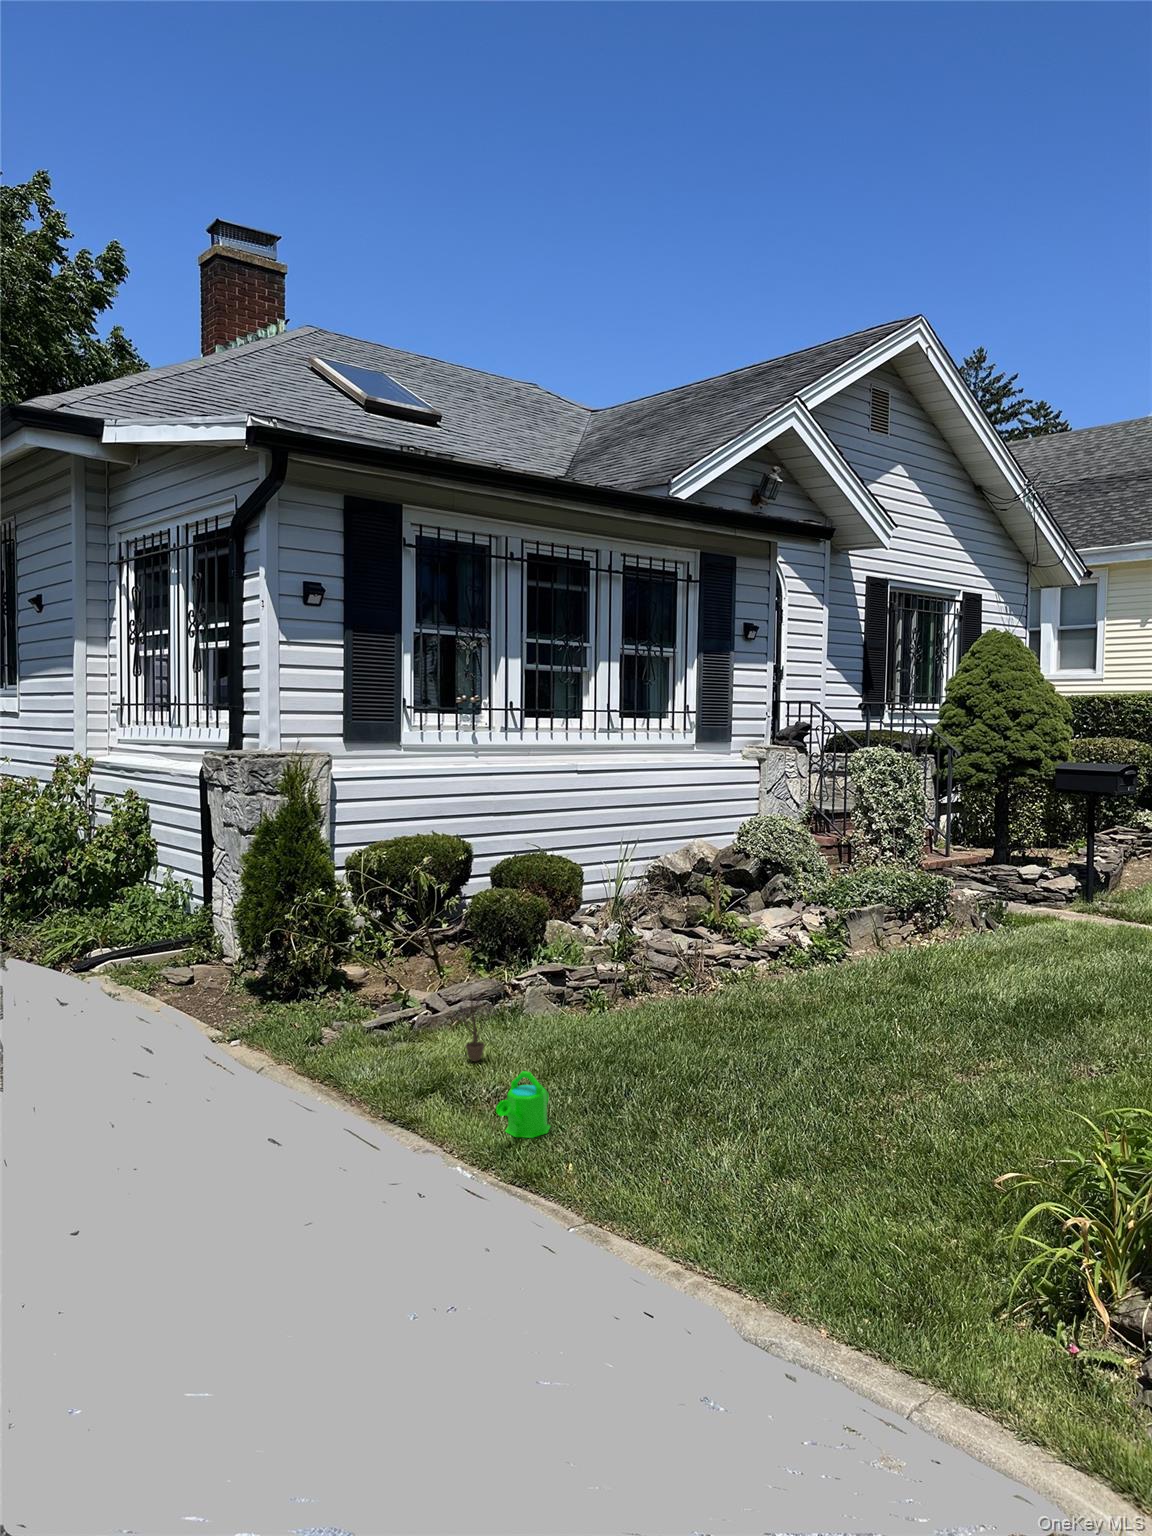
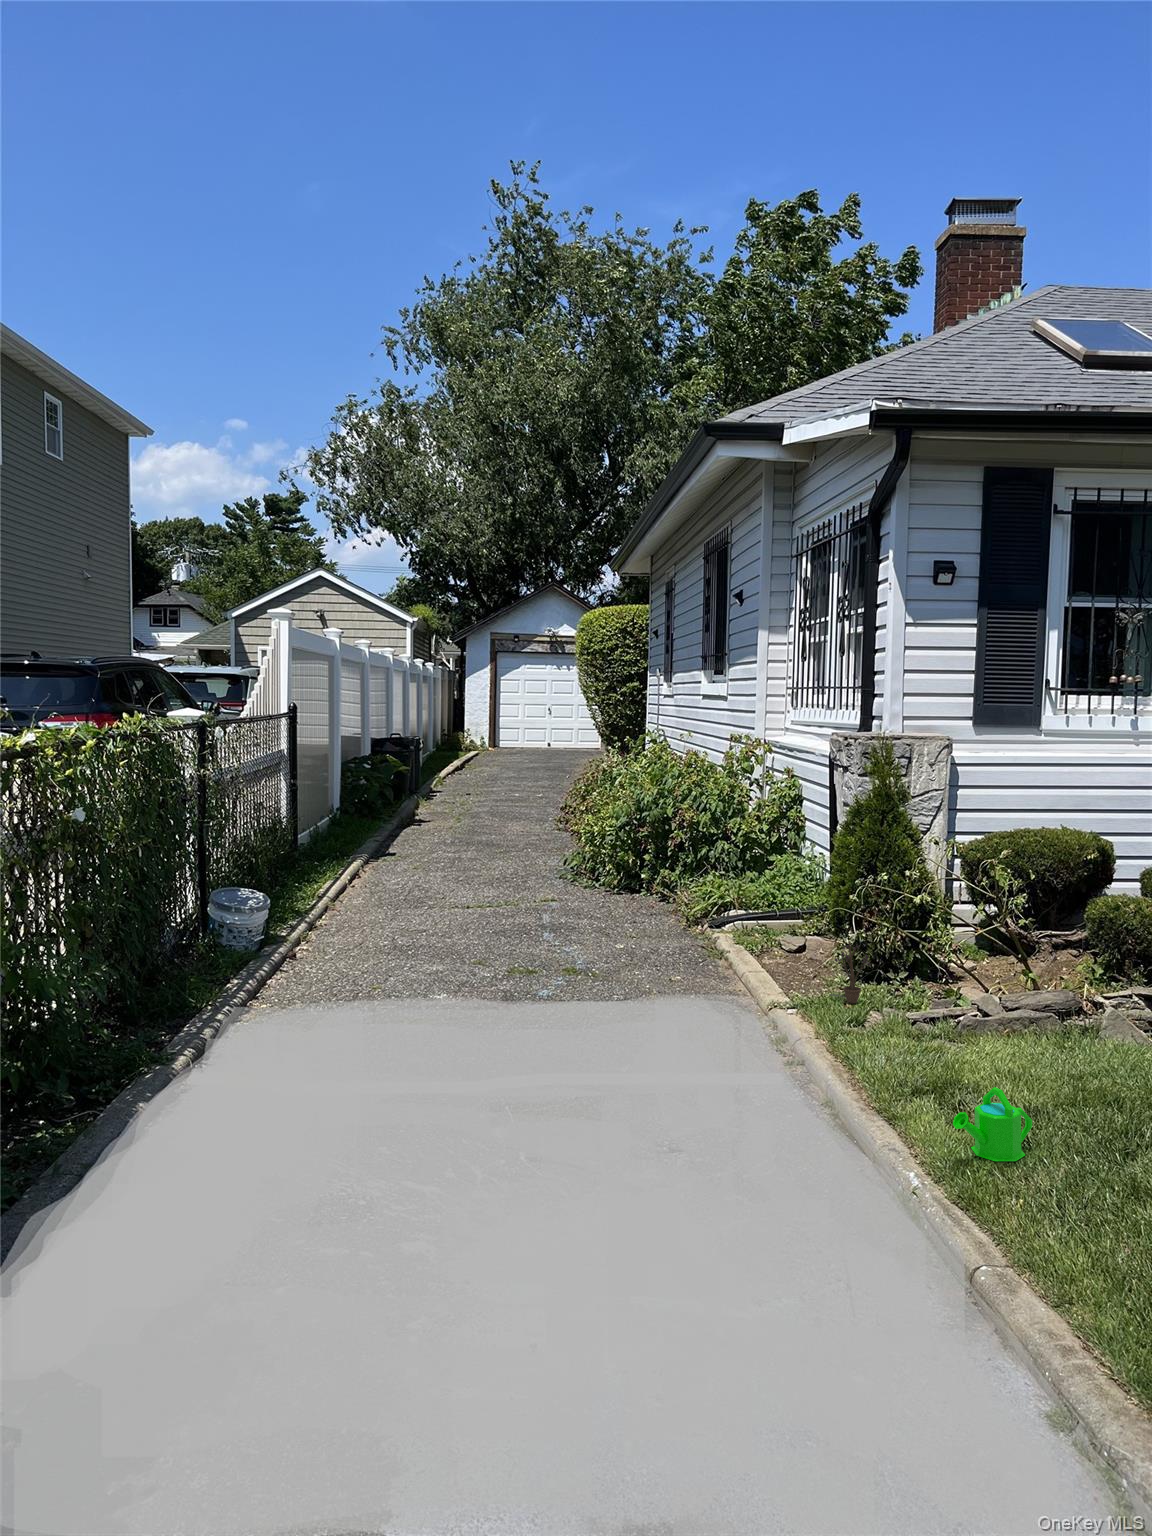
decorative plant: present [448,993,496,1062] -> present [830,941,870,1004]

